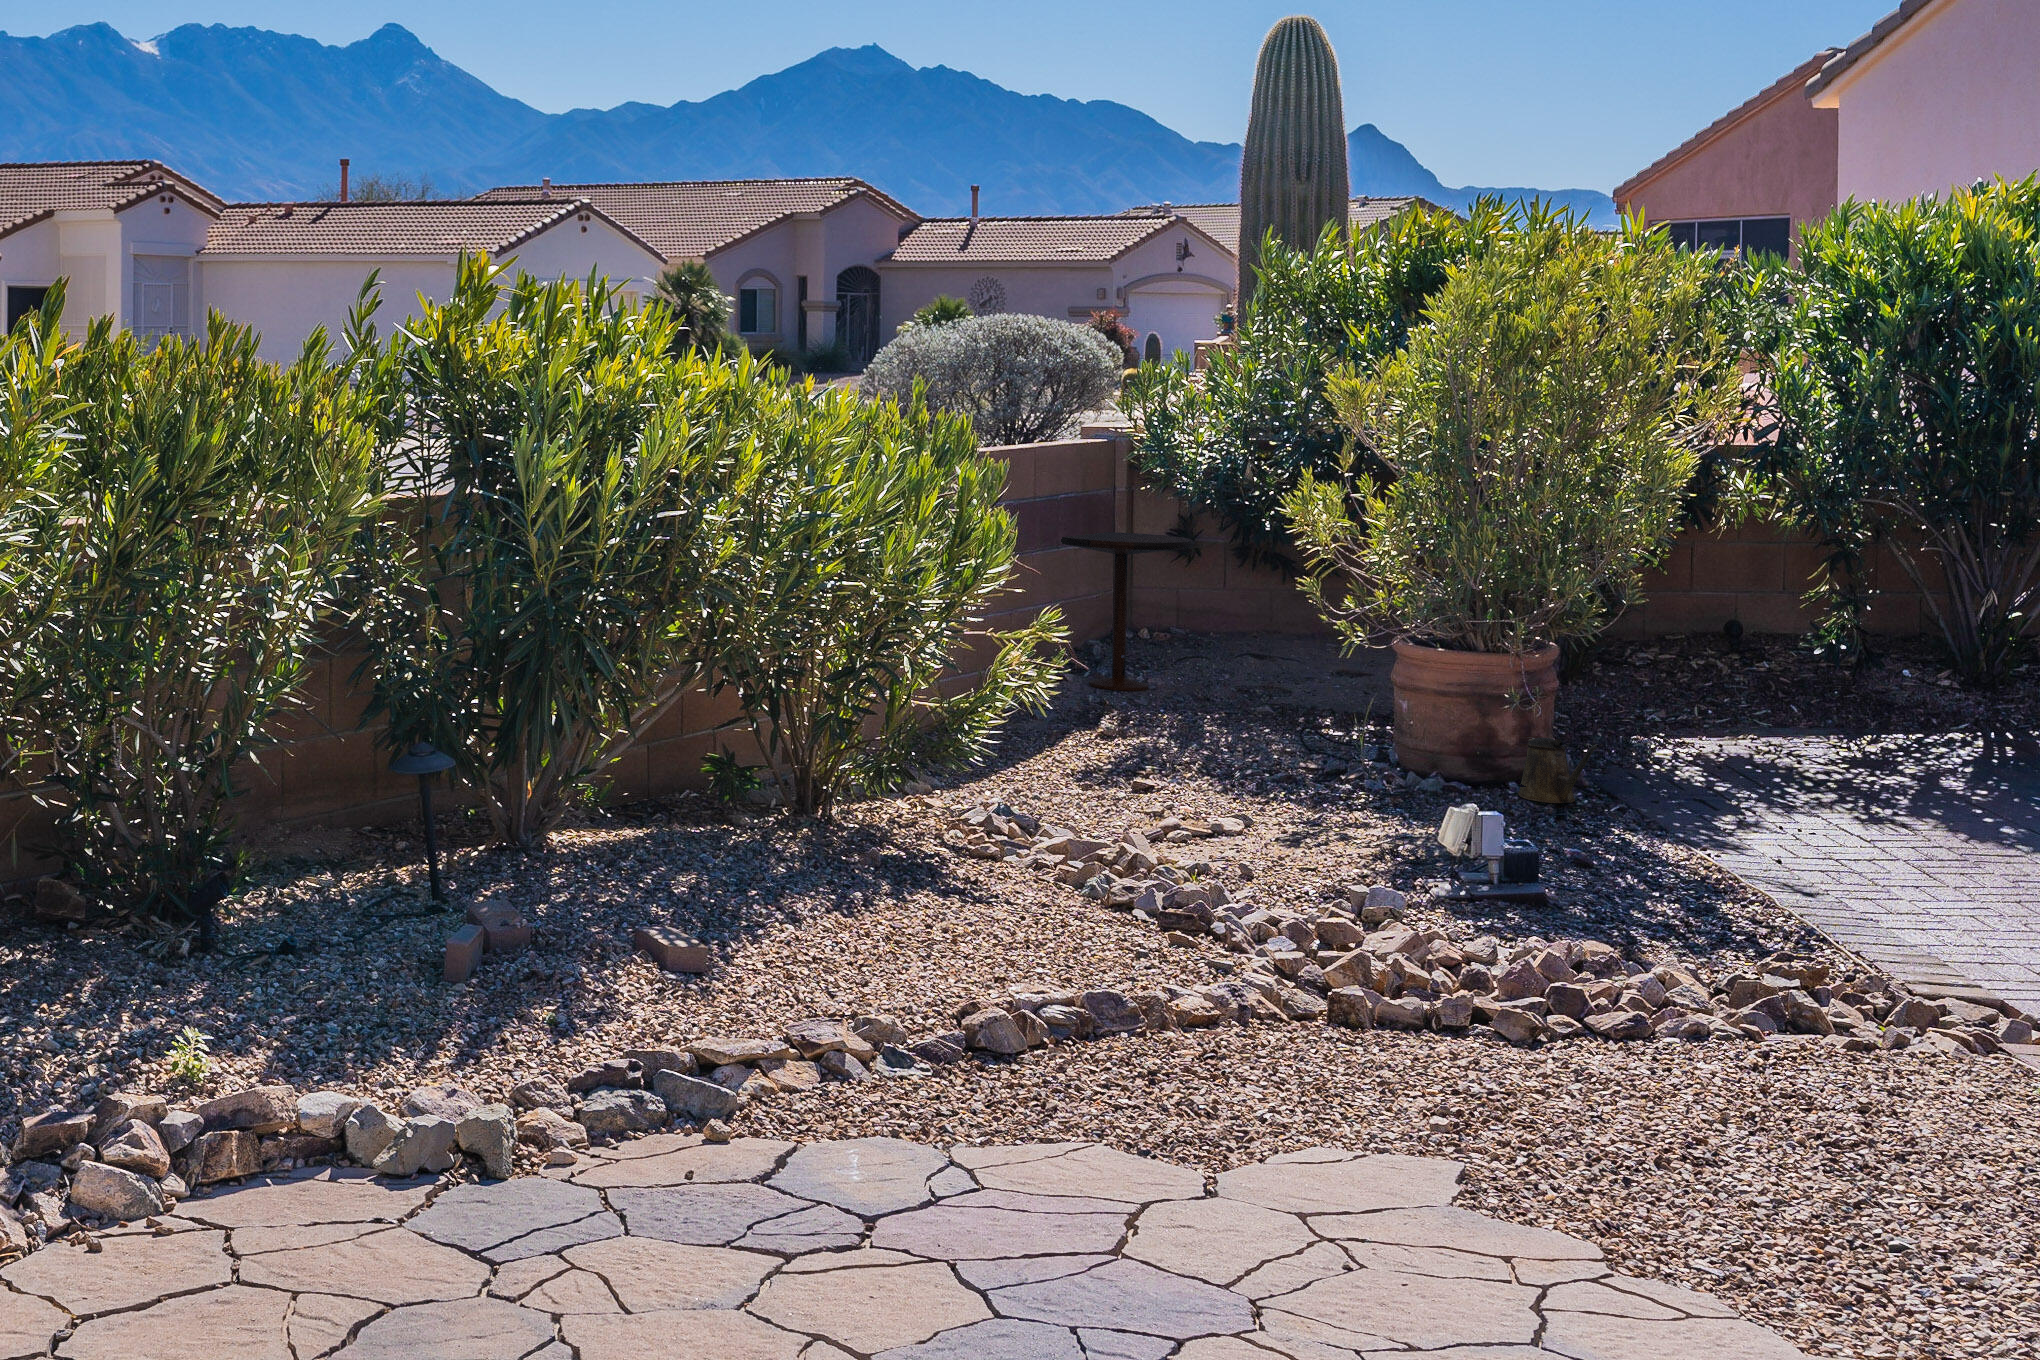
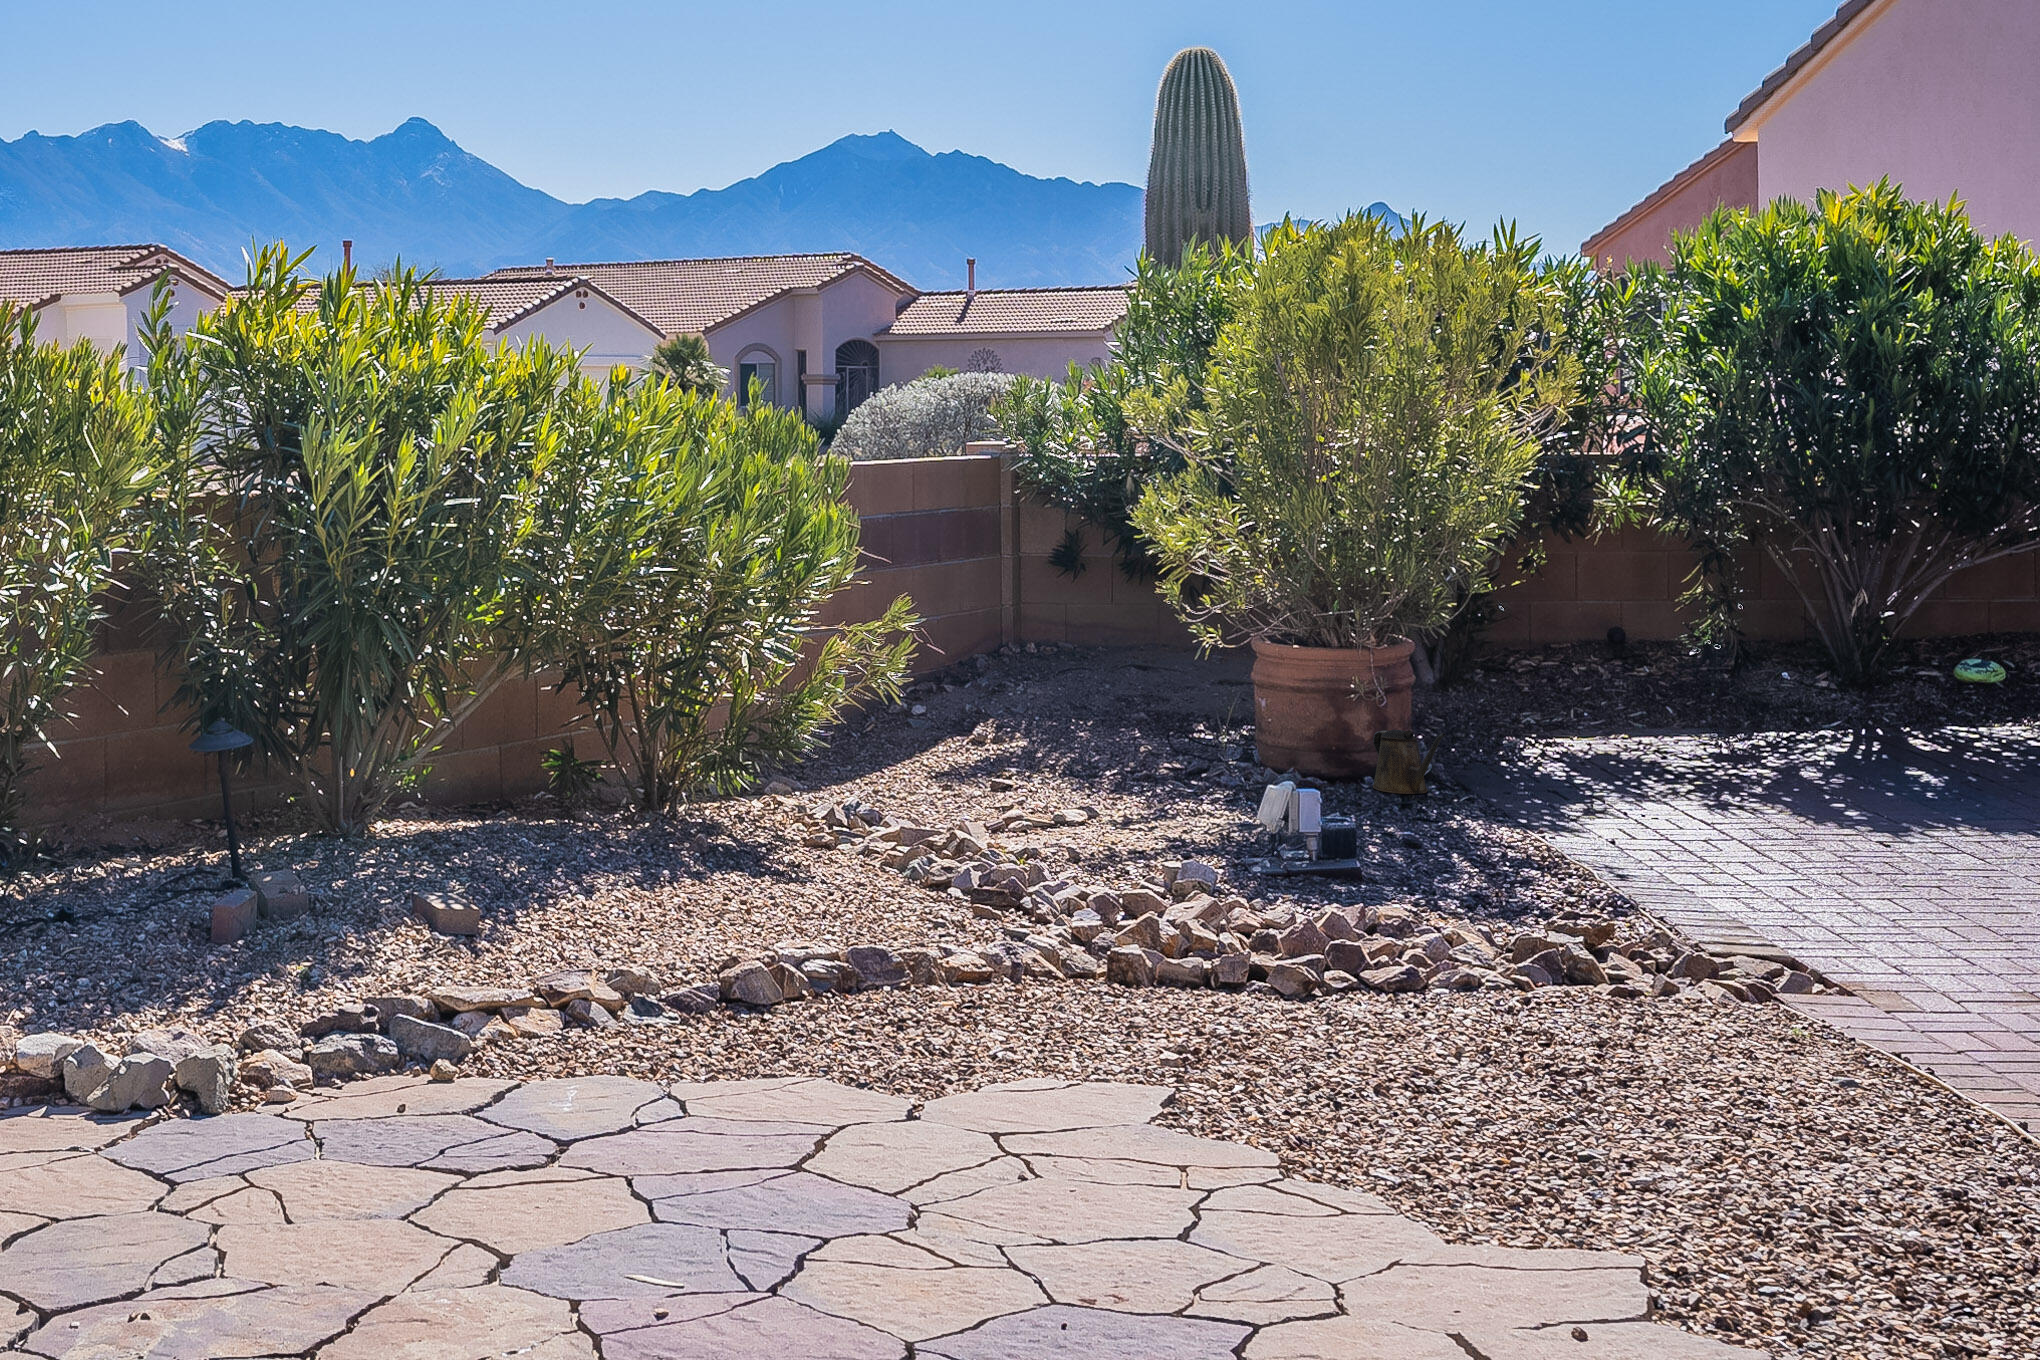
pedestal table: present [1061,532,1194,691] -> none [943,550,1084,705]

